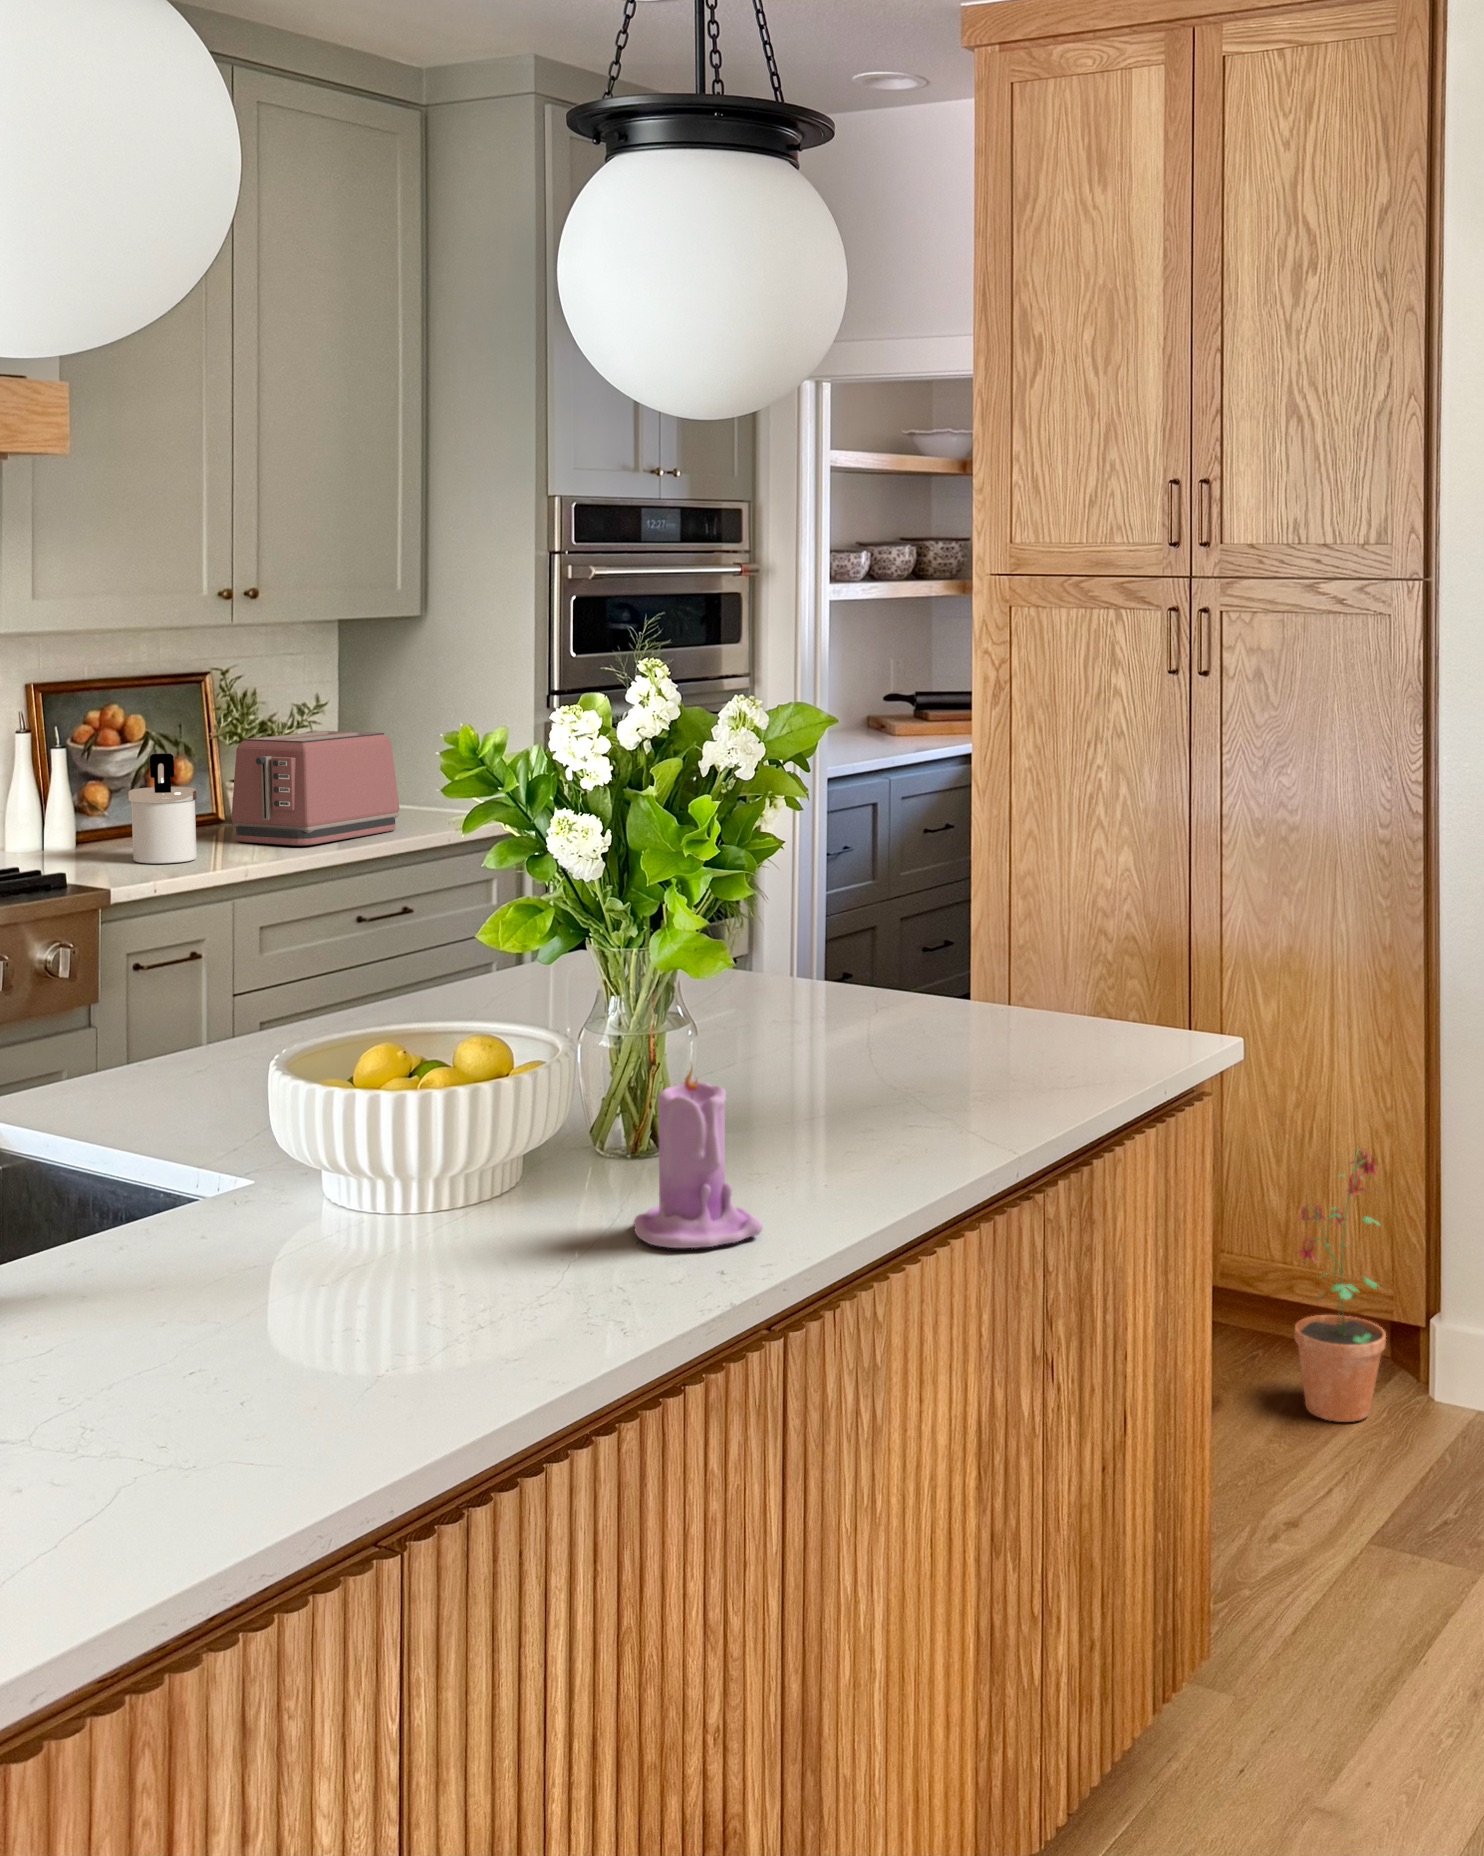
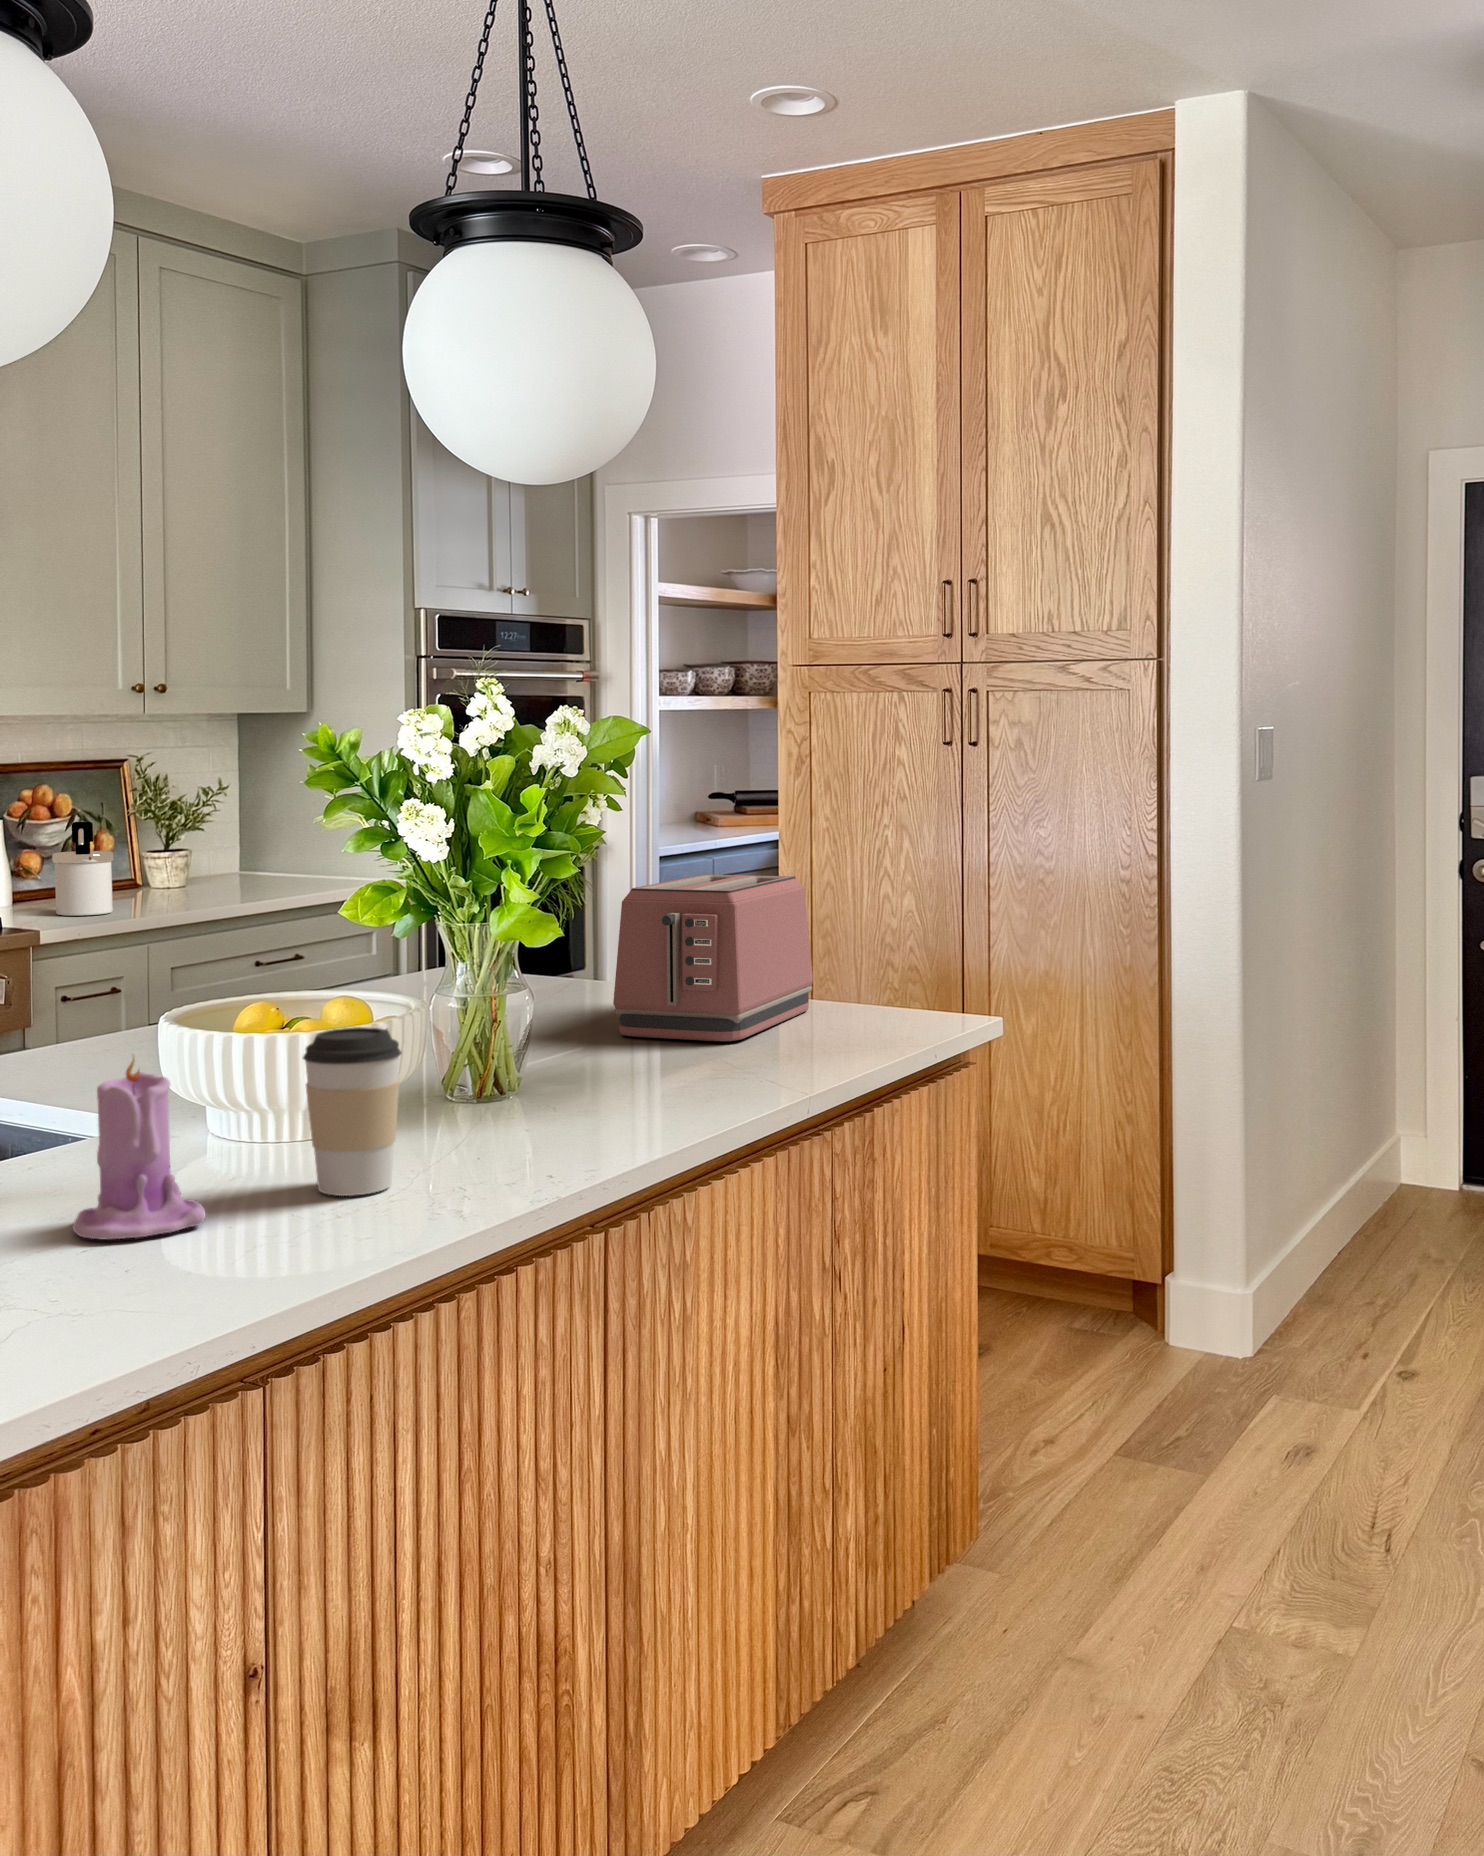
toaster: present [231,731,400,845] -> present [613,874,813,1041]
candle: present [634,1066,763,1248] -> present [73,1056,206,1239]
coffee cup: none [437,1101,551,1303] -> present [303,1027,401,1196]
potted plant: present [1295,1148,1386,1422] -> none [1048,1130,1127,1360]

